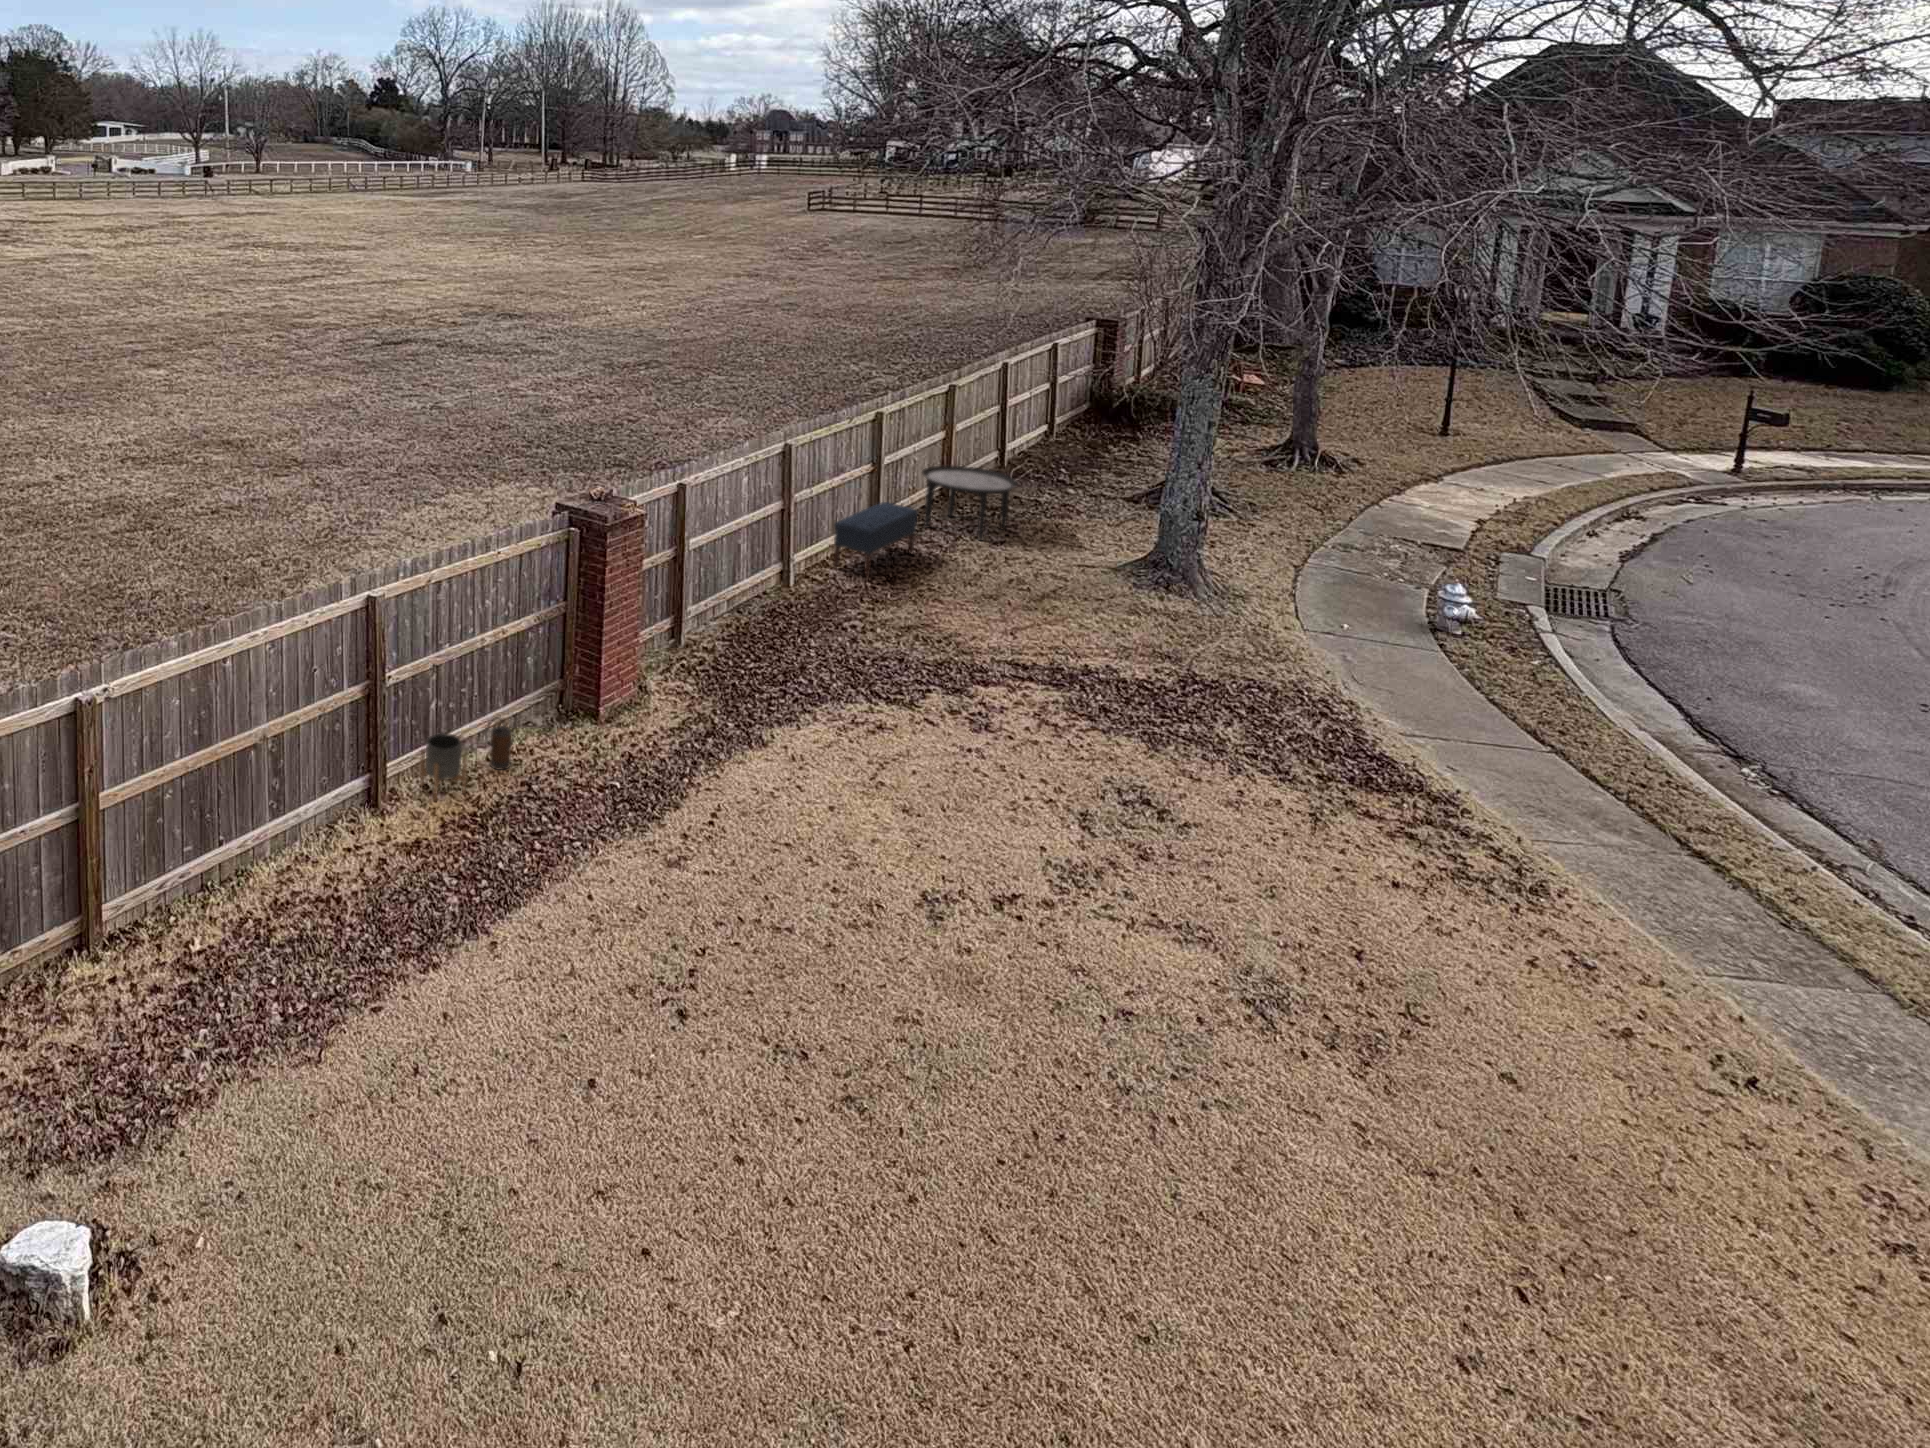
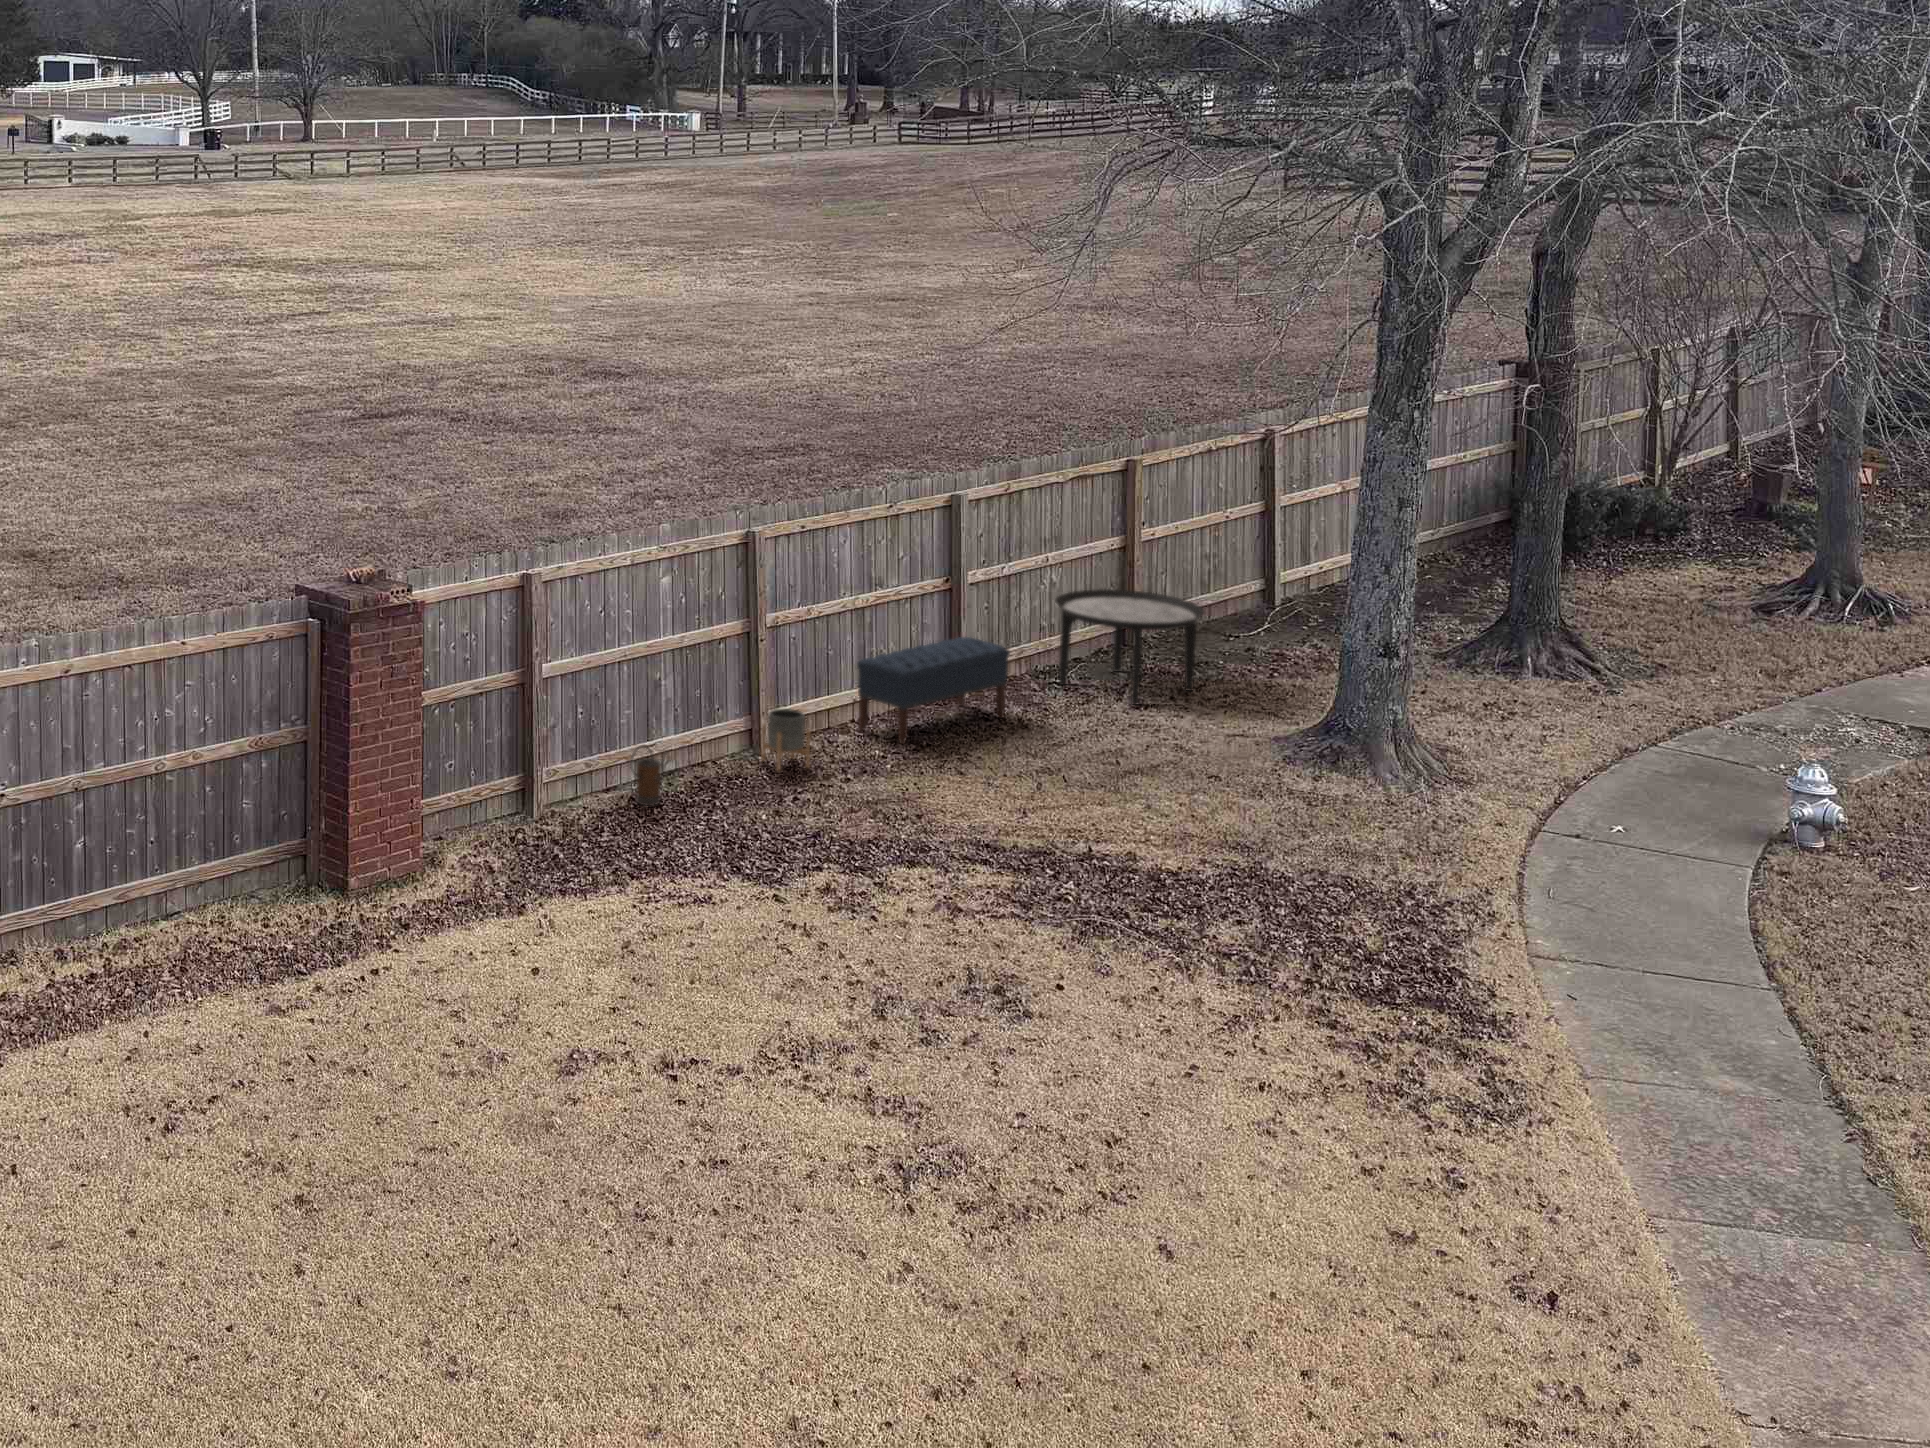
watering can: present [486,718,516,770] -> present [630,745,666,806]
planter: present [420,733,467,800] -> present [761,709,810,771]

